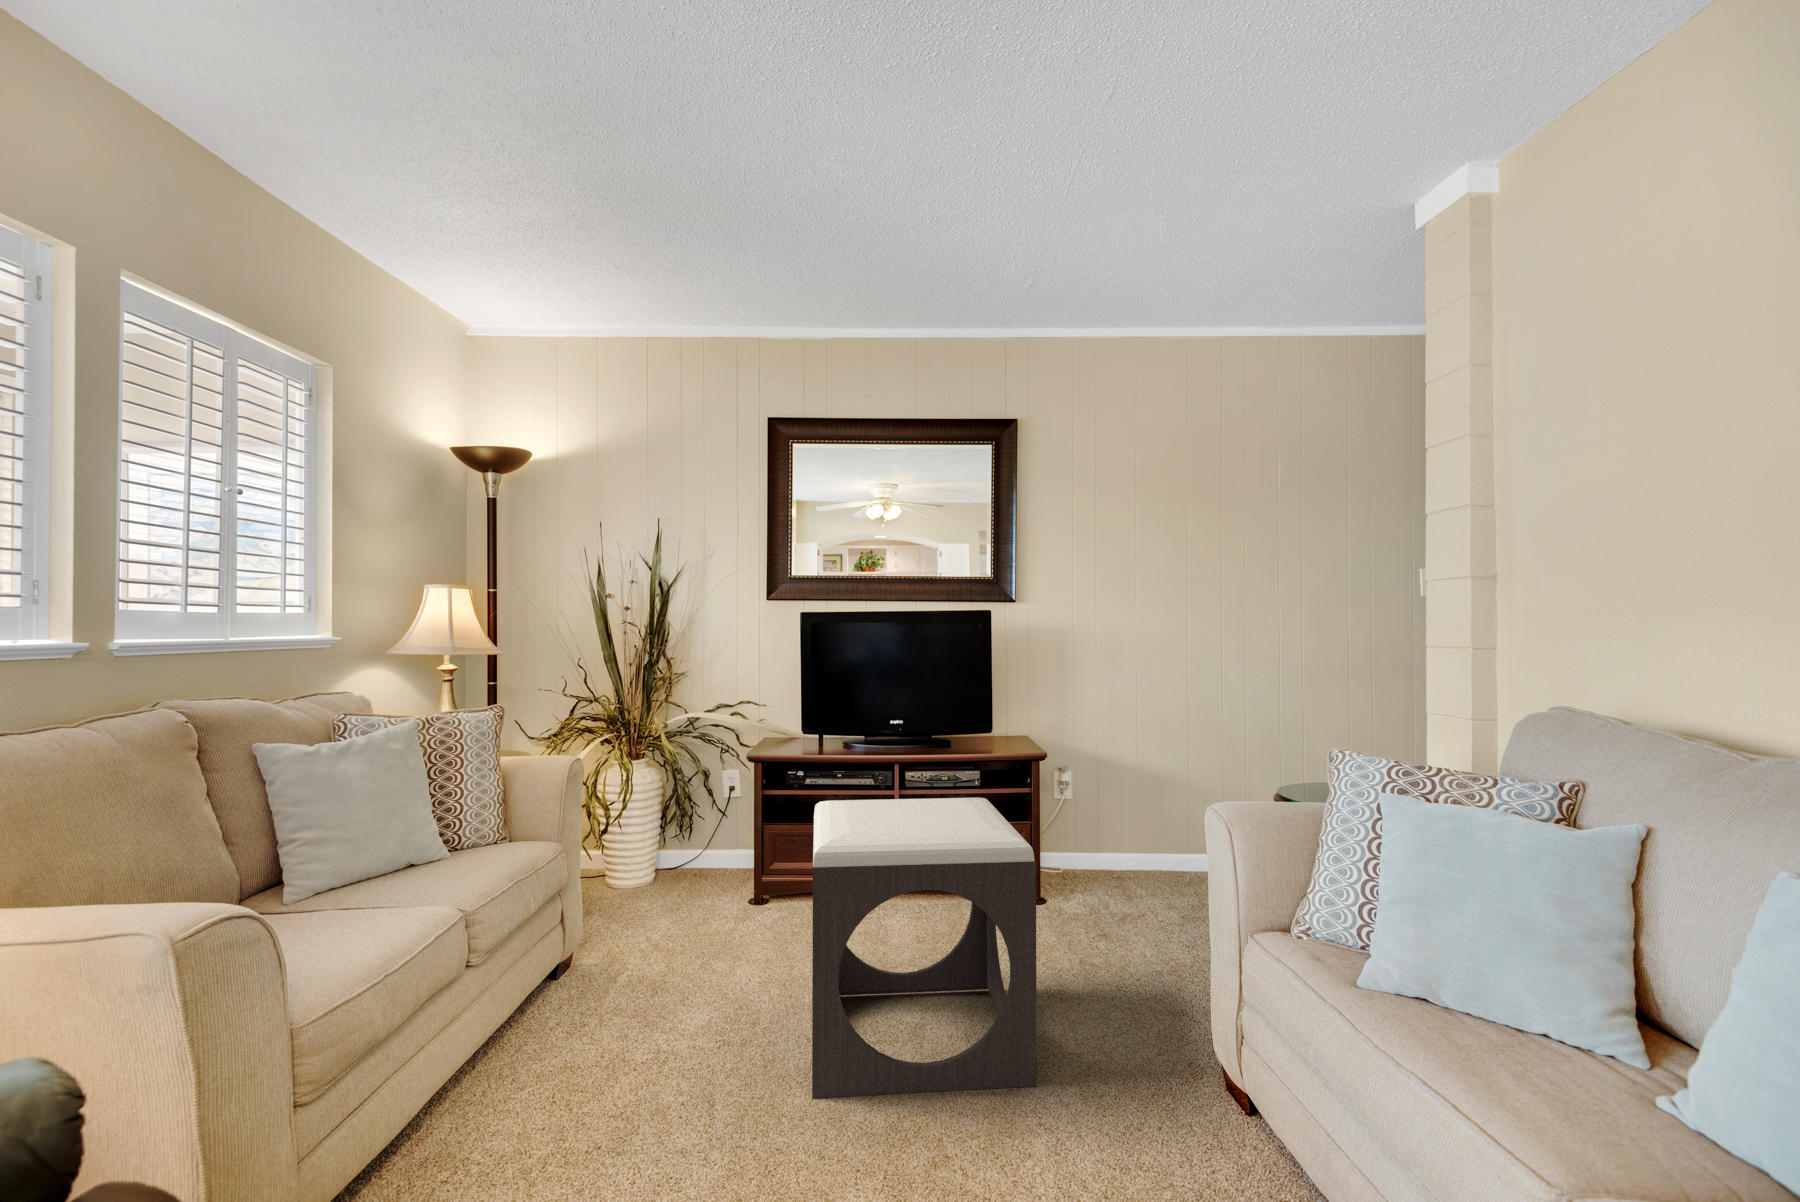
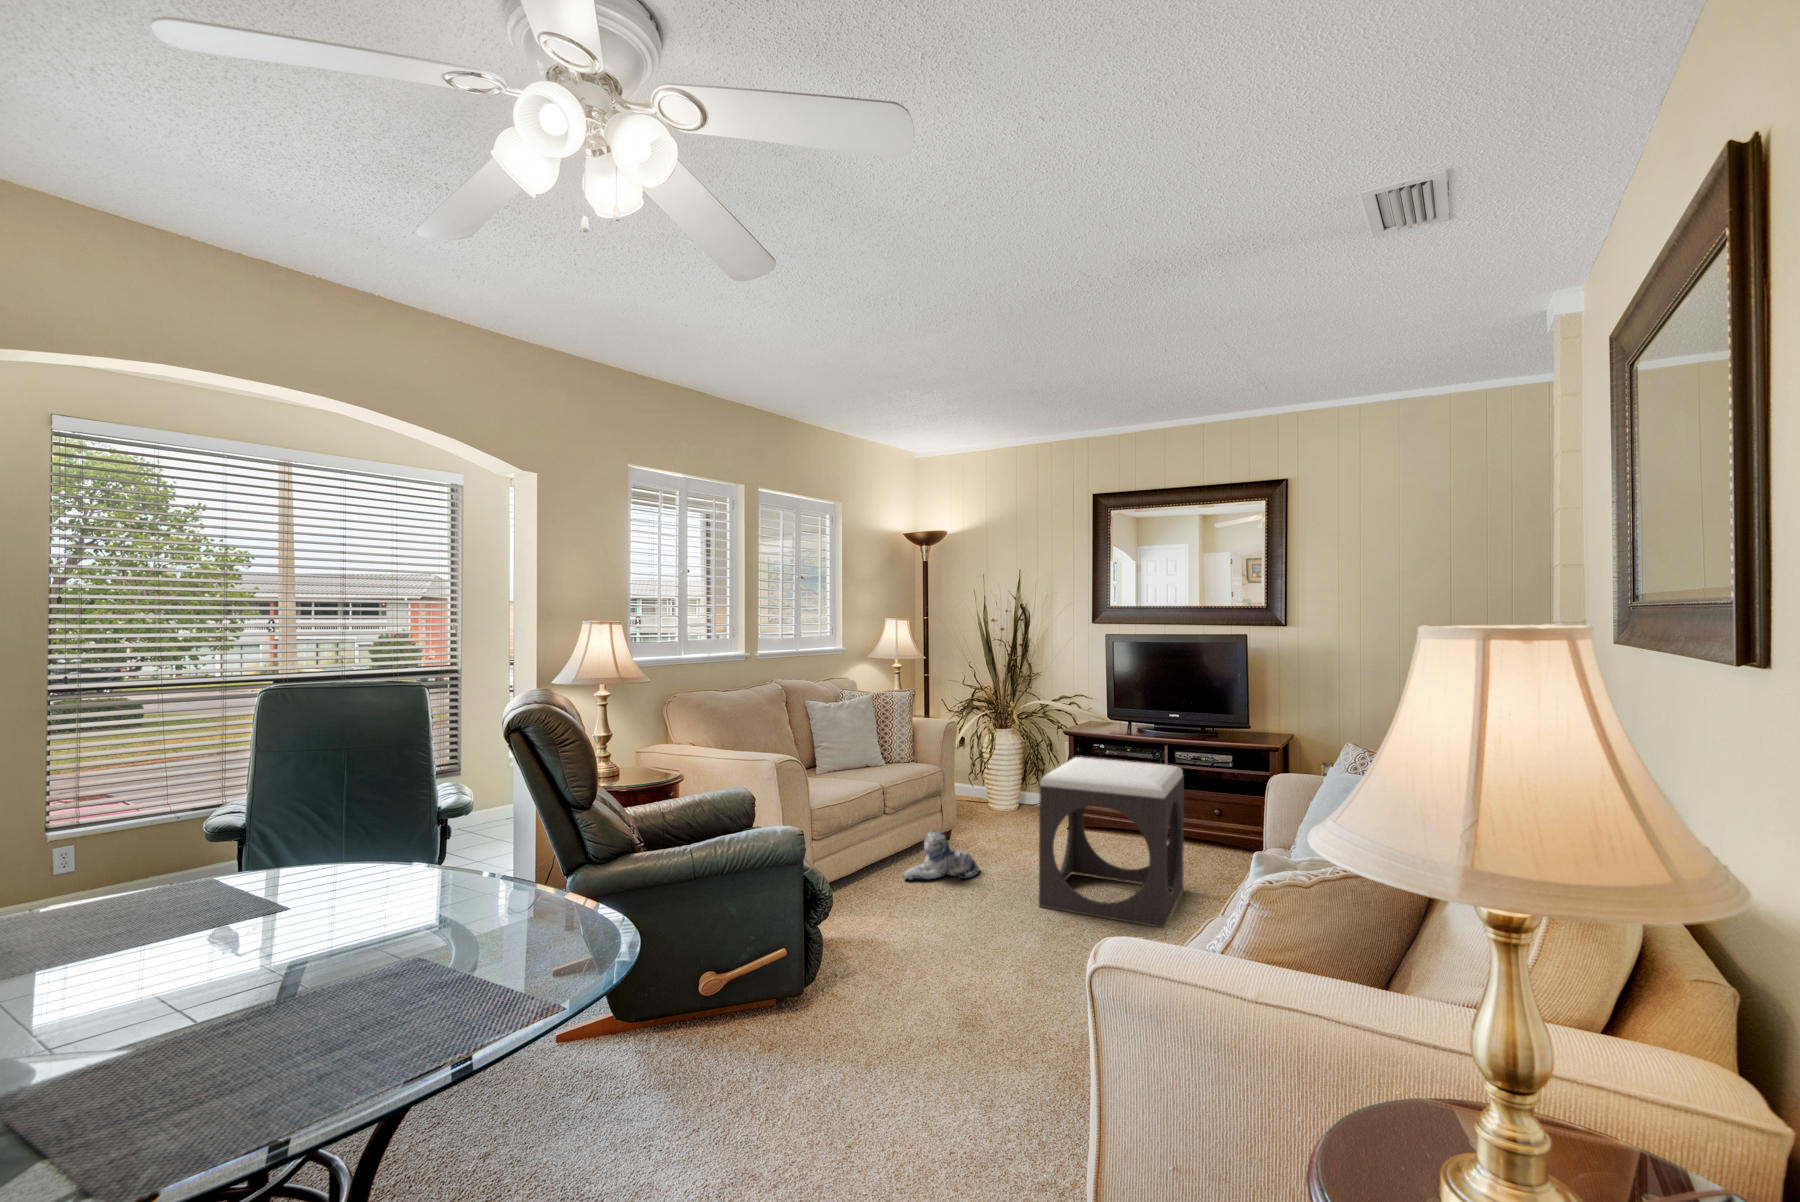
plush toy: none [511,978,660,1099] -> present [903,830,979,880]

